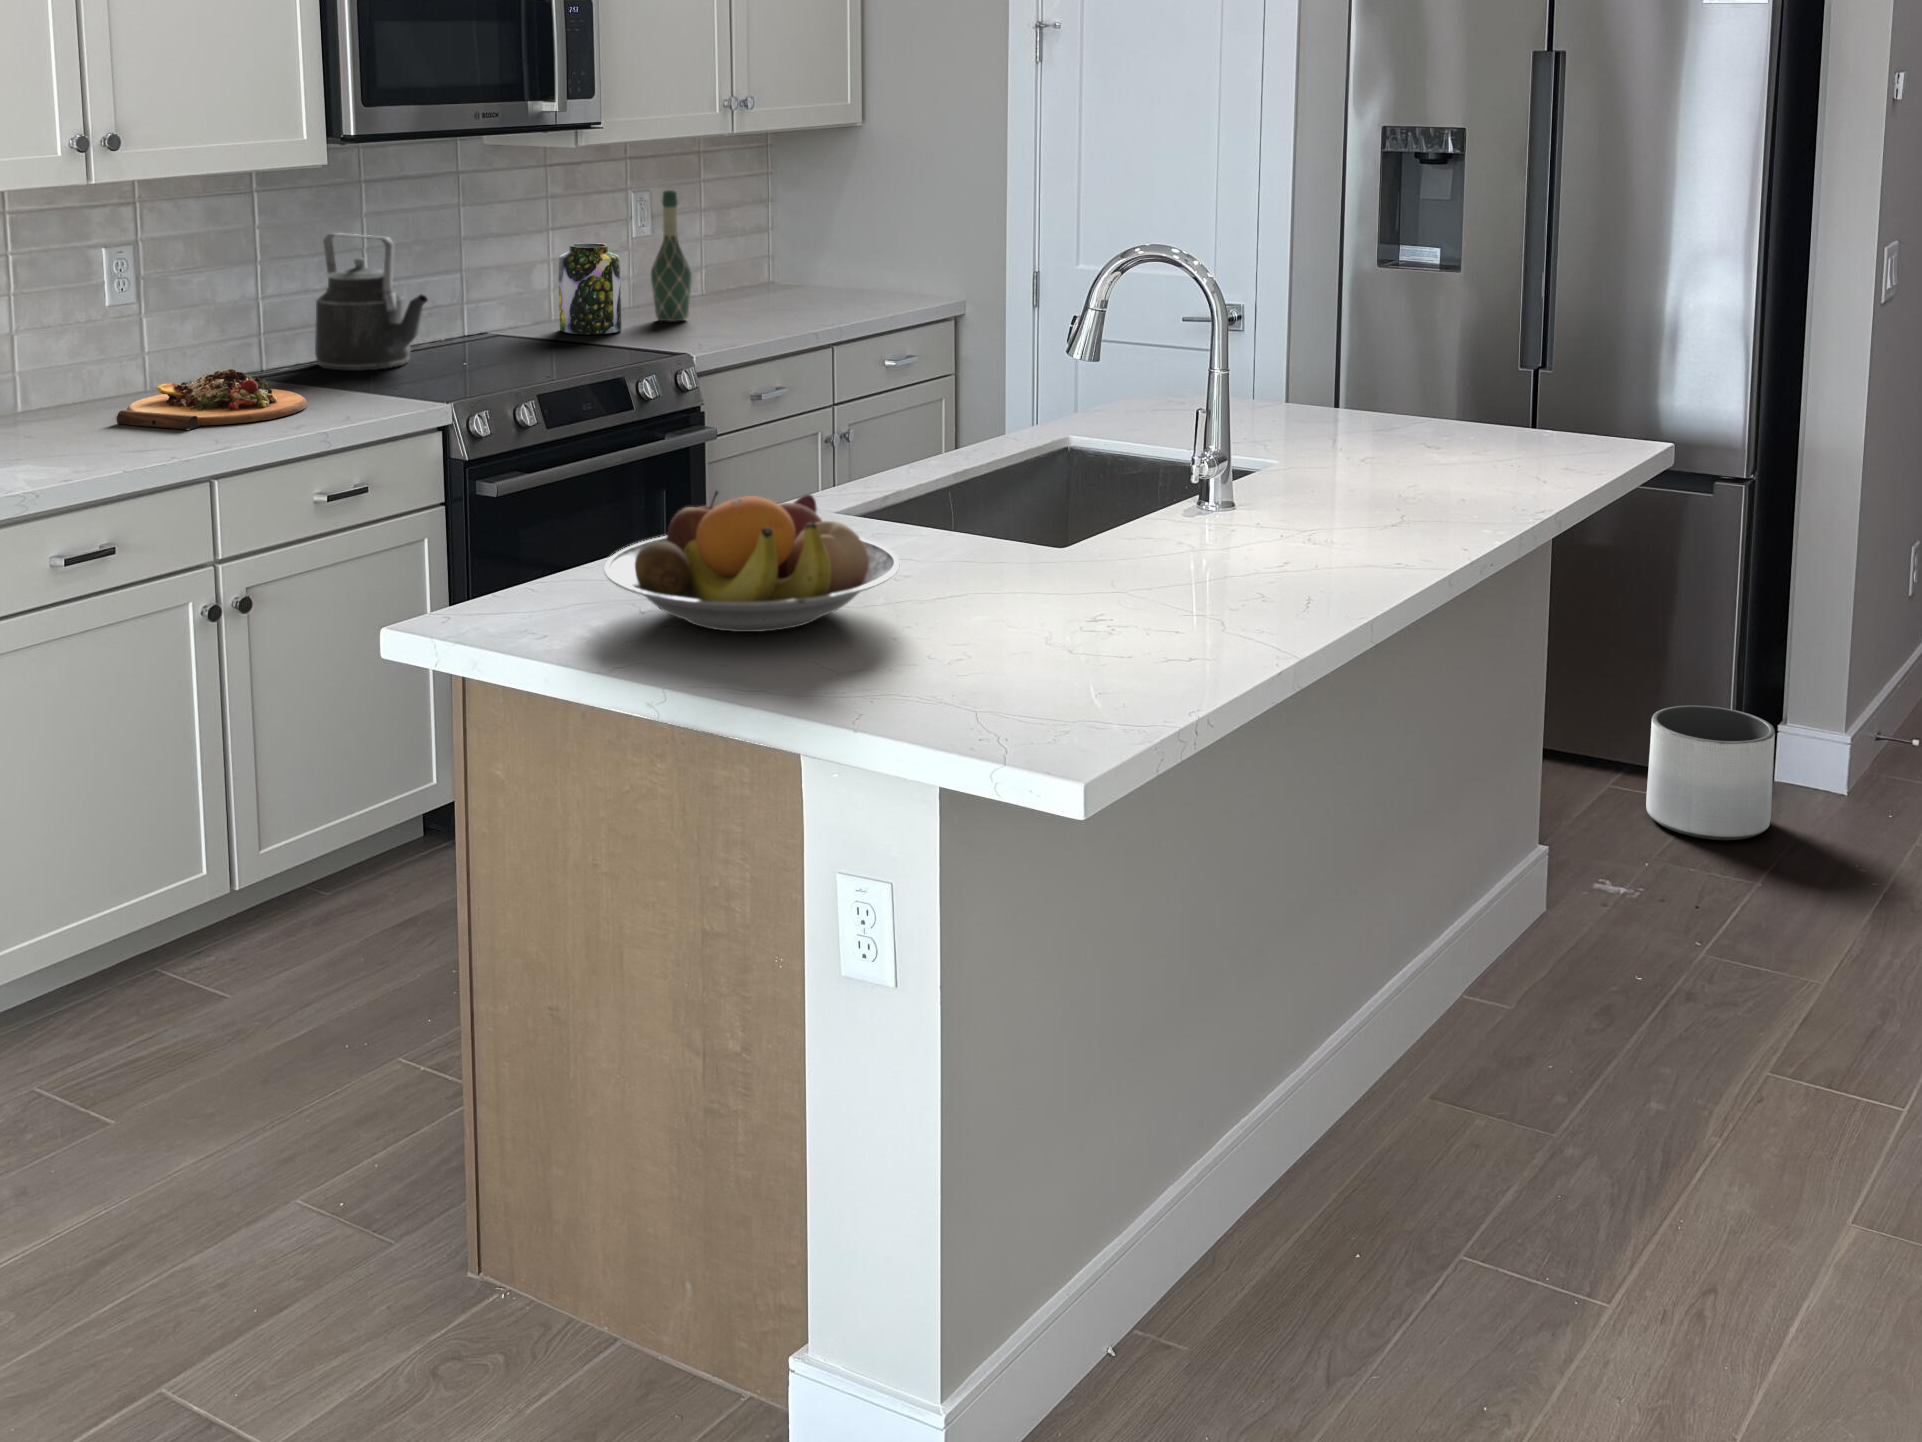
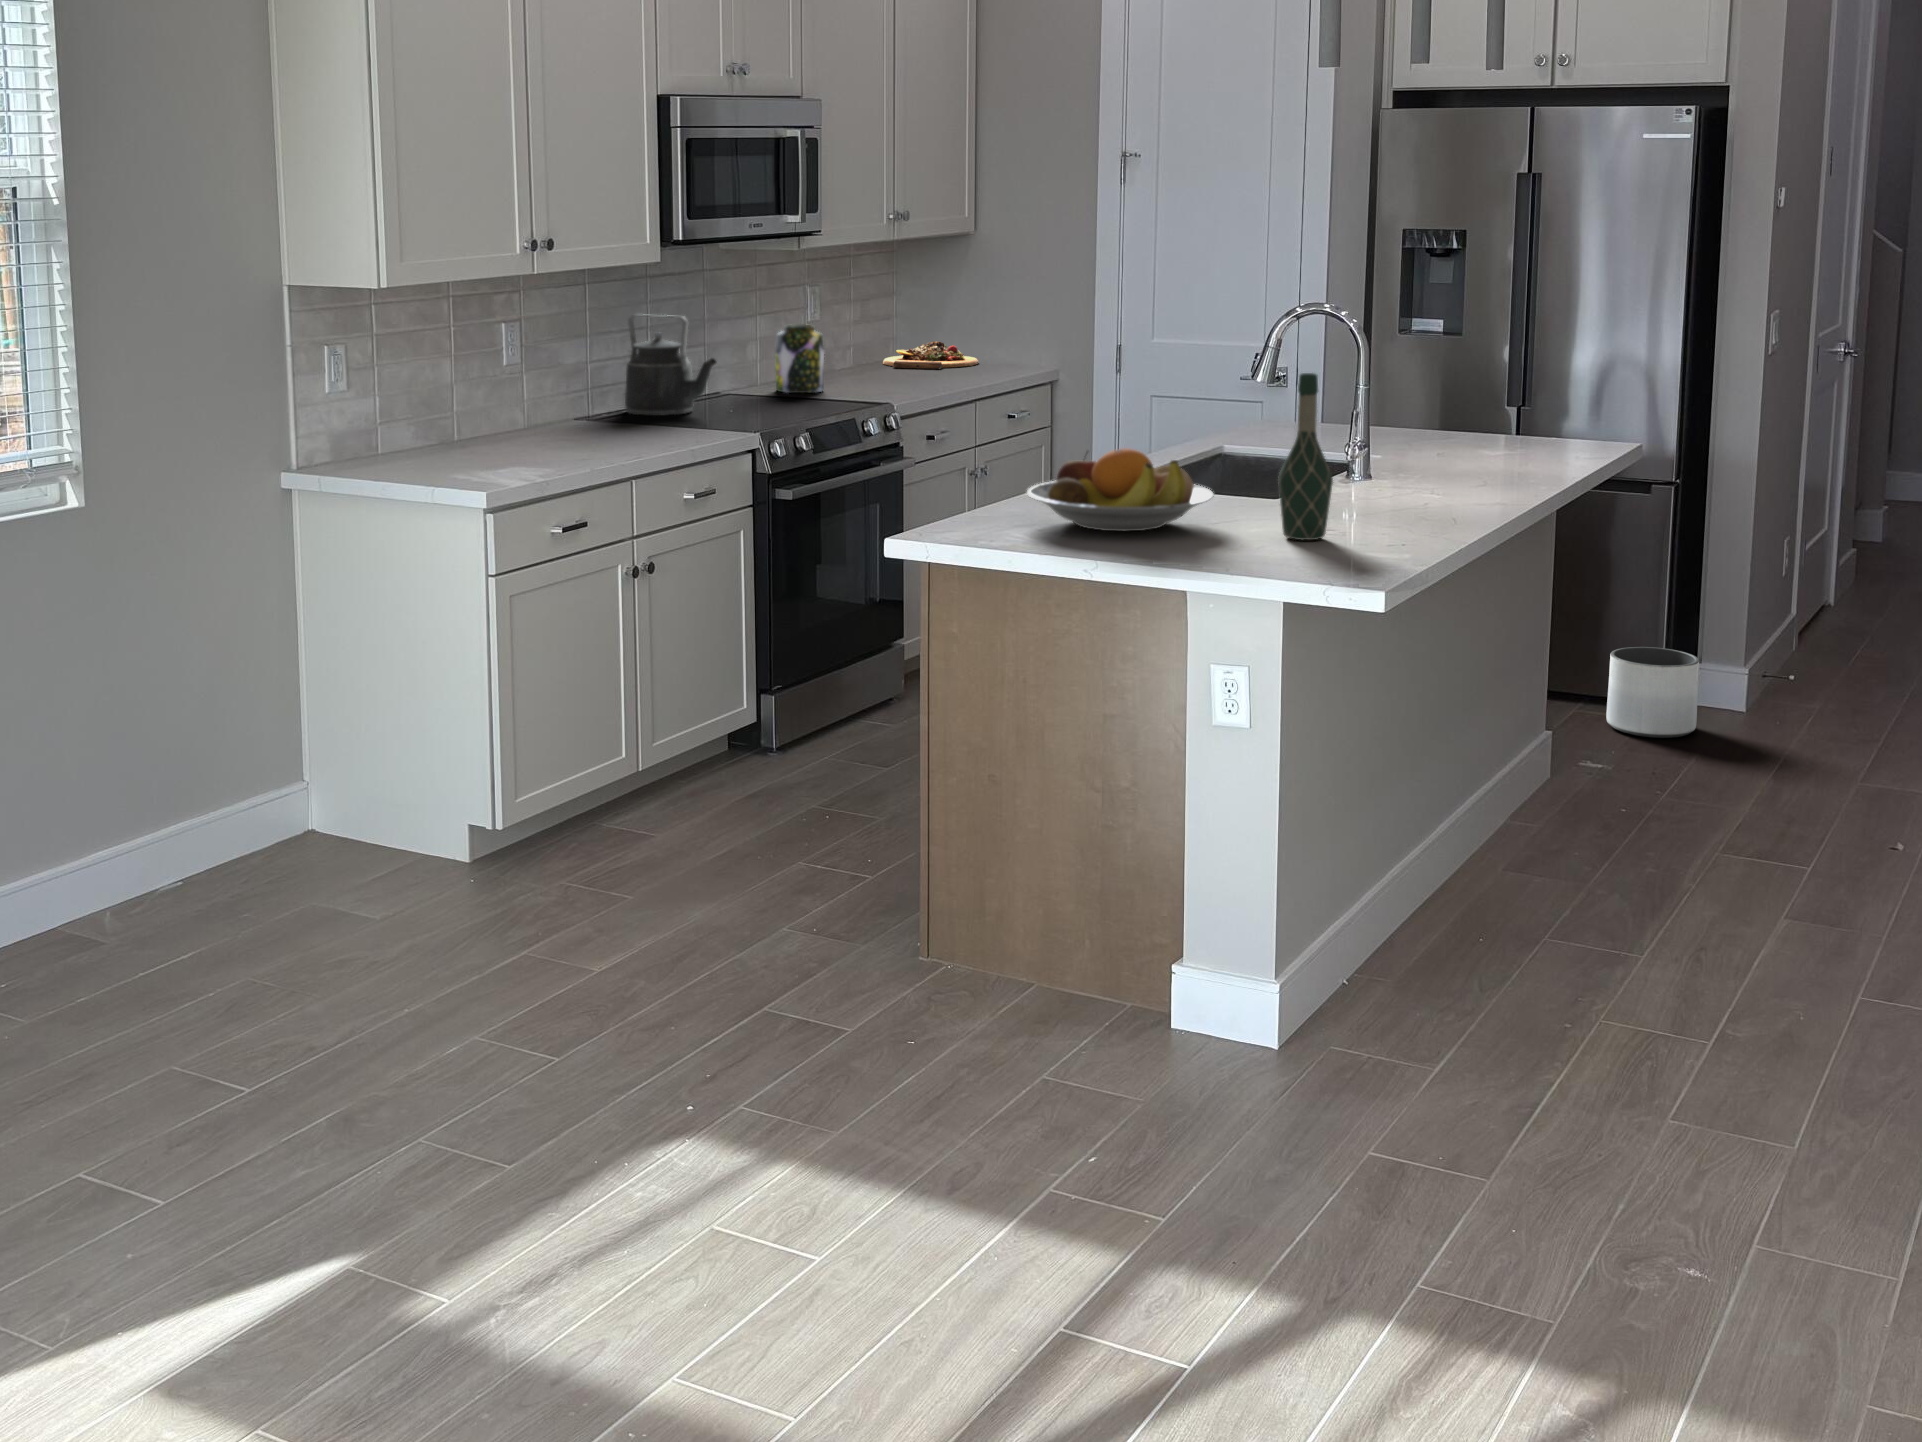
wine bottle: present [651,190,692,321] -> present [1278,373,1333,540]
cutting board: present [117,369,308,430] -> present [883,341,979,369]

